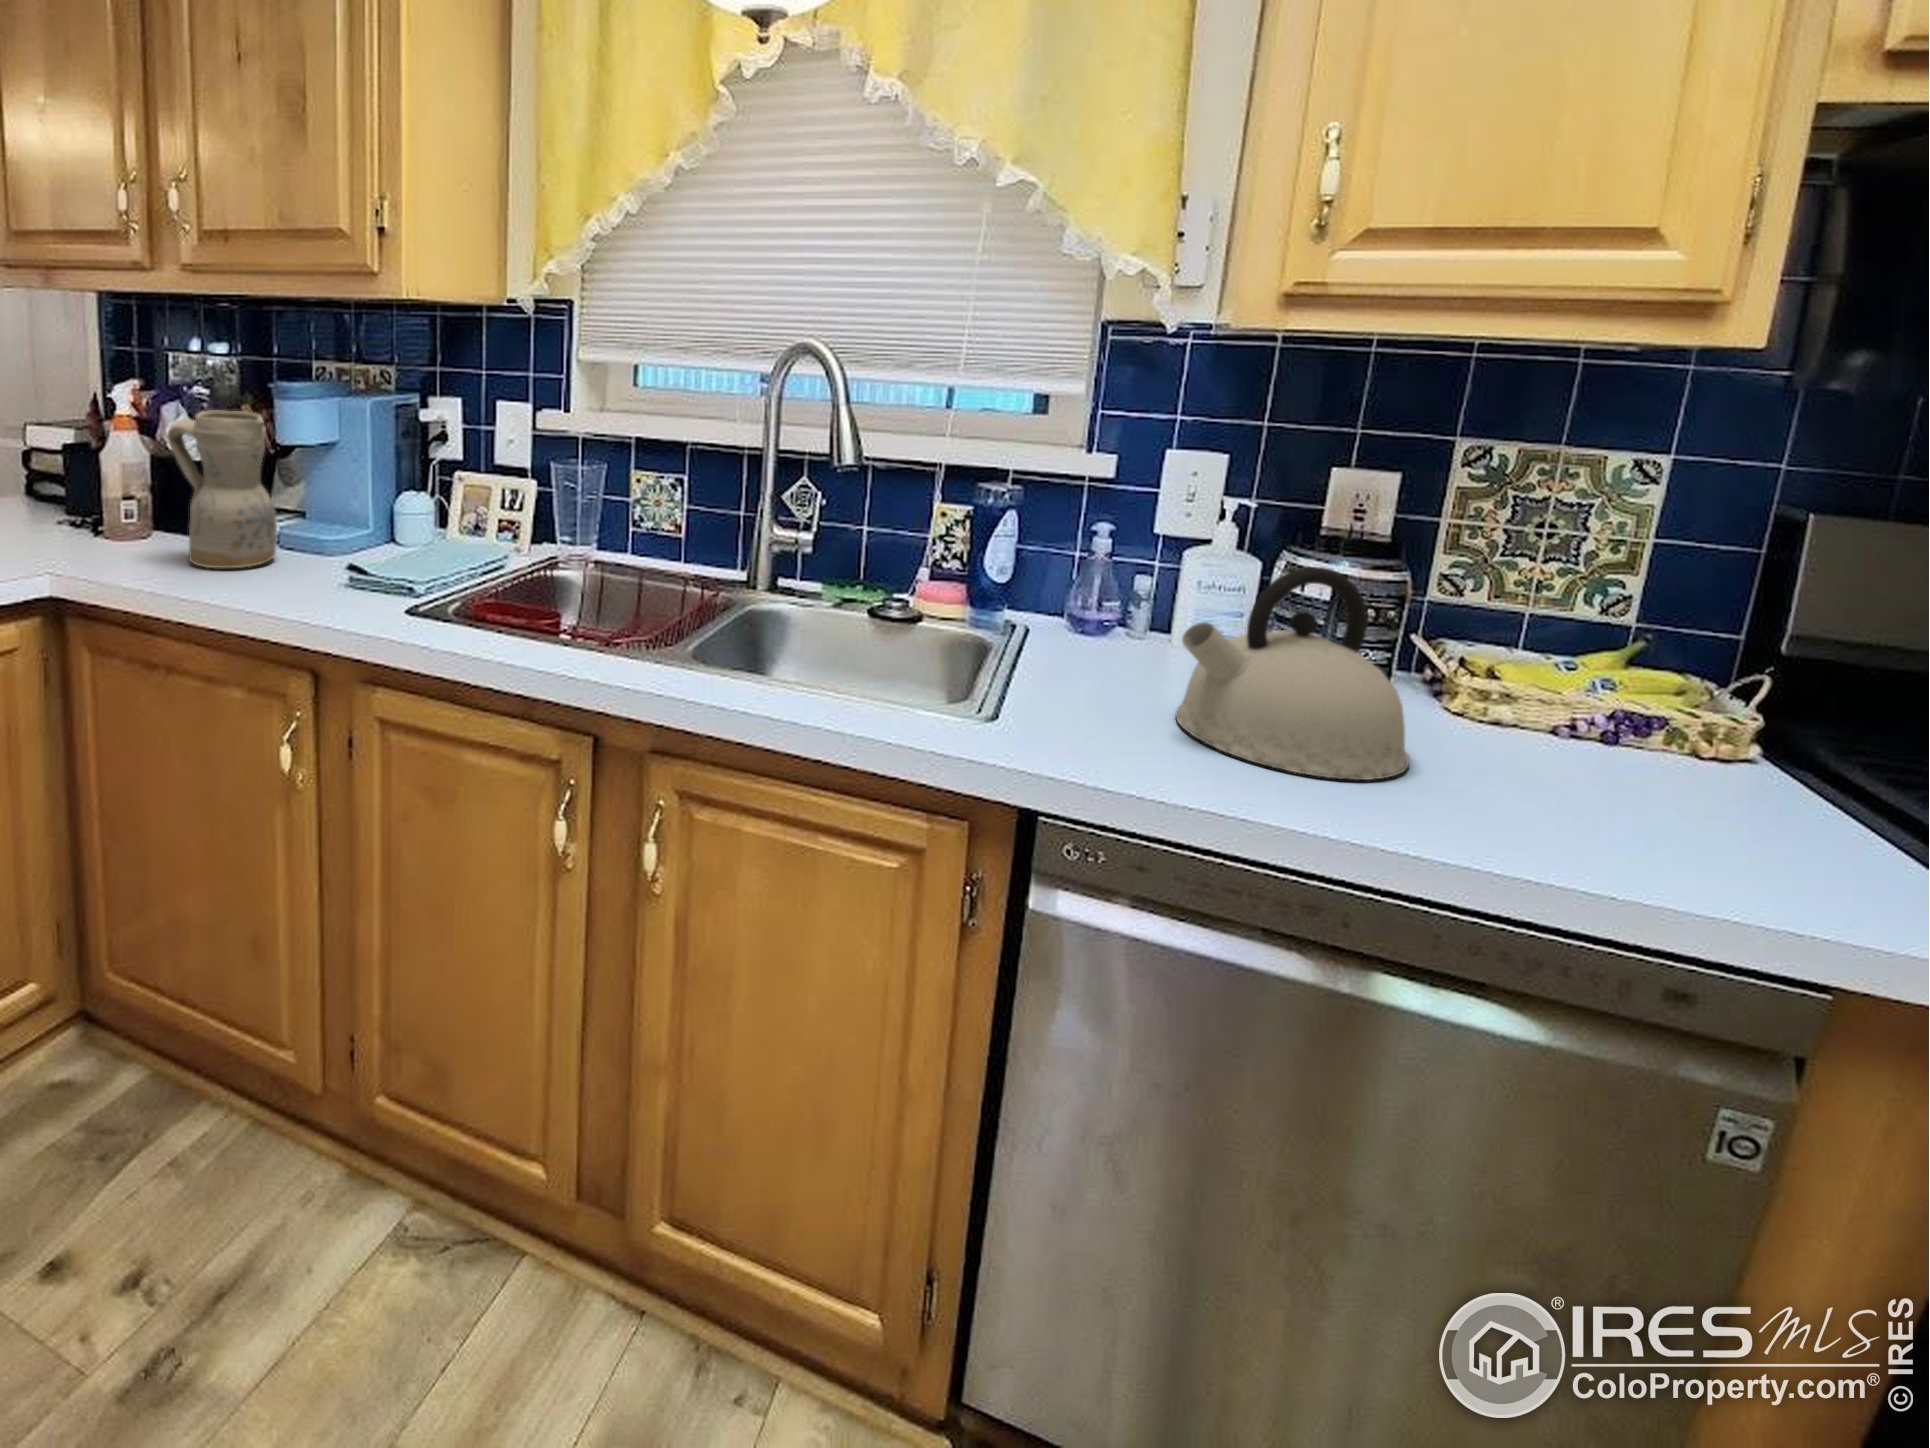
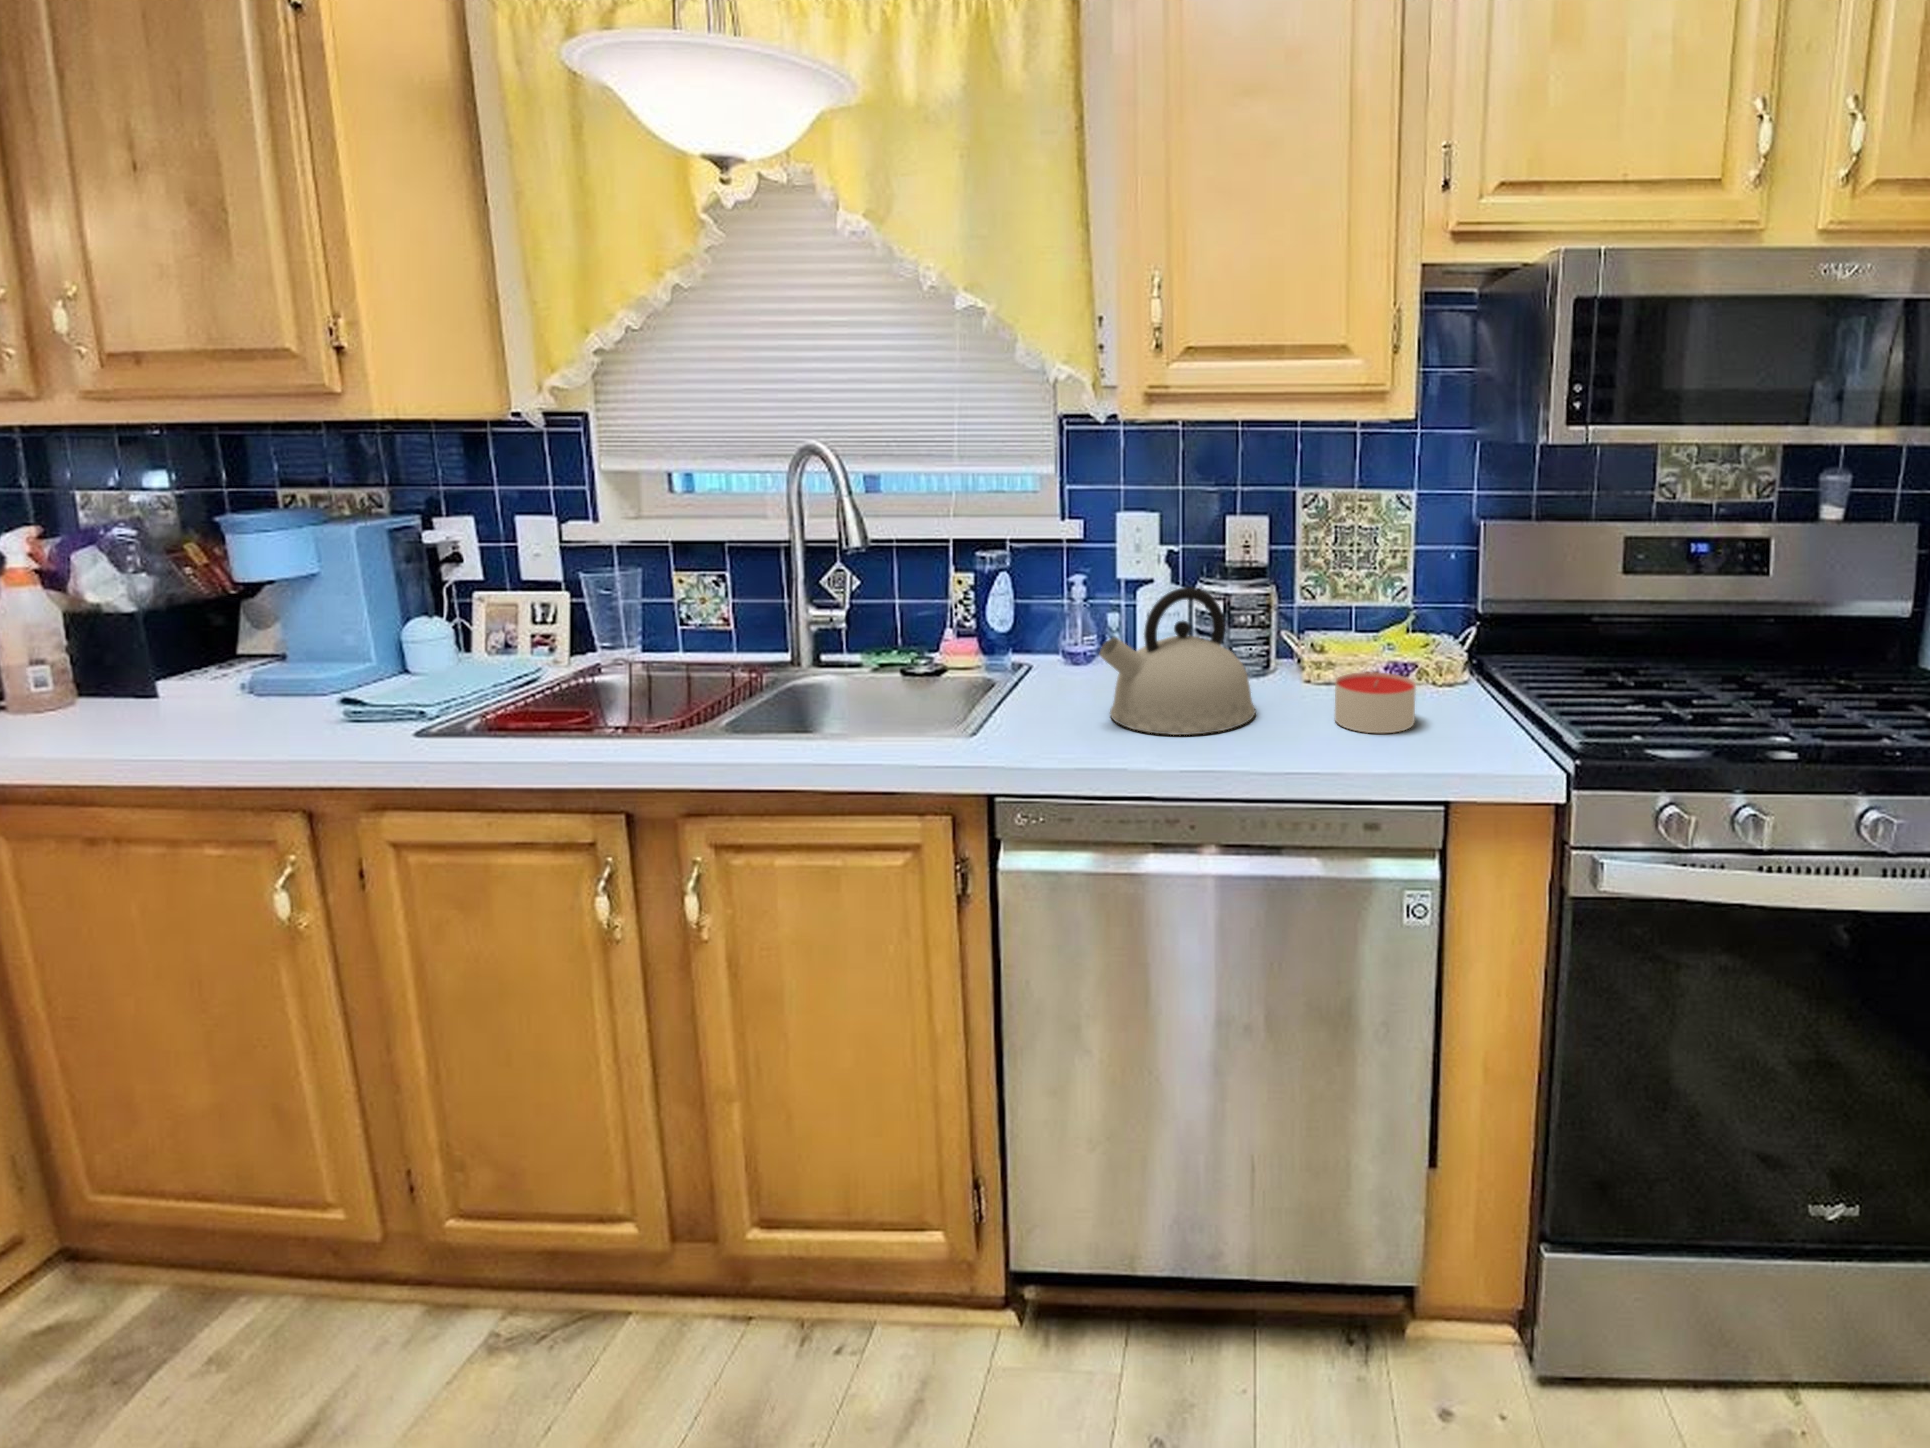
ceramic pitcher: present [168,410,277,568] -> none [65,553,243,727]
candle: none [1554,729,1731,840] -> present [1335,672,1416,733]

